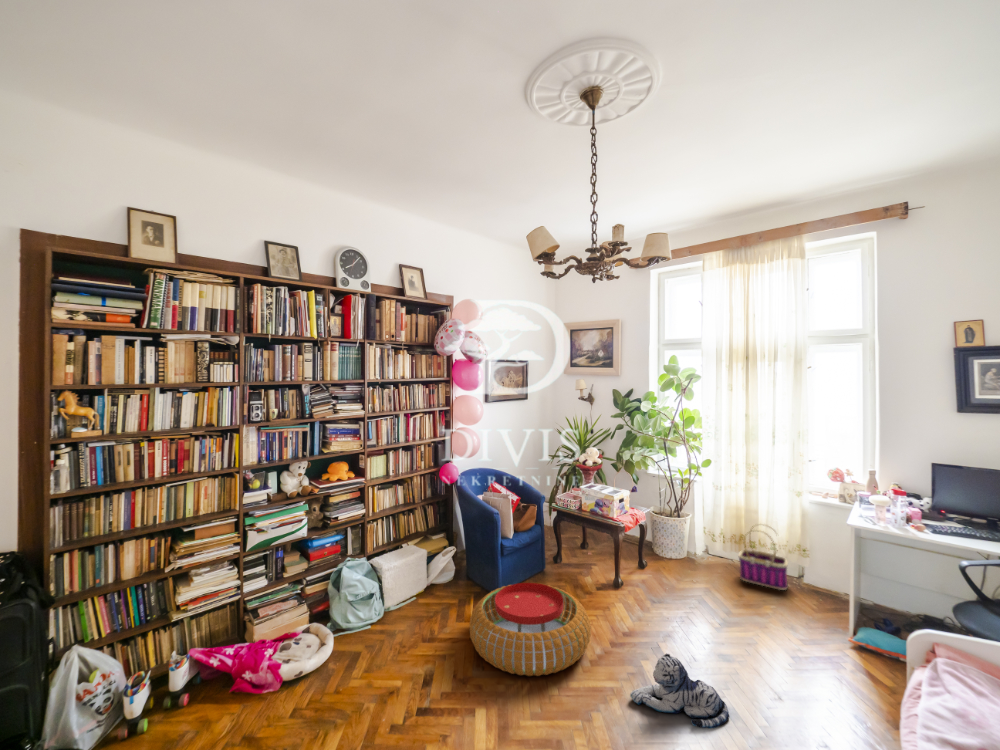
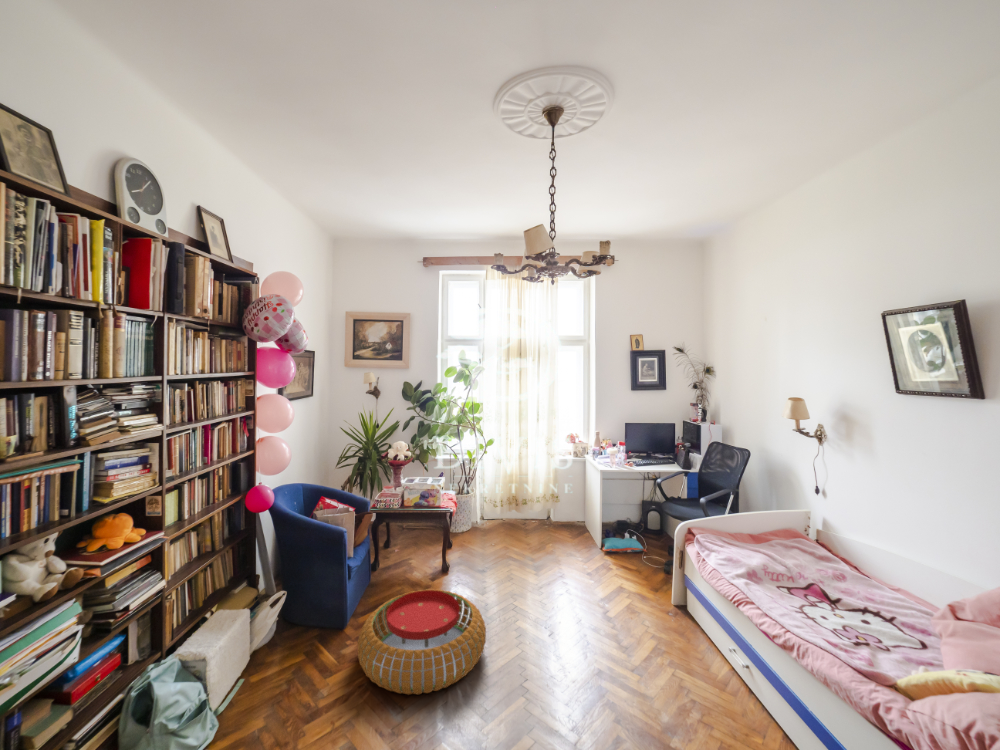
basket: present [738,526,788,590] -> none [517,487,550,534]
plush toy: present [630,653,729,728] -> none [538,604,597,655]

